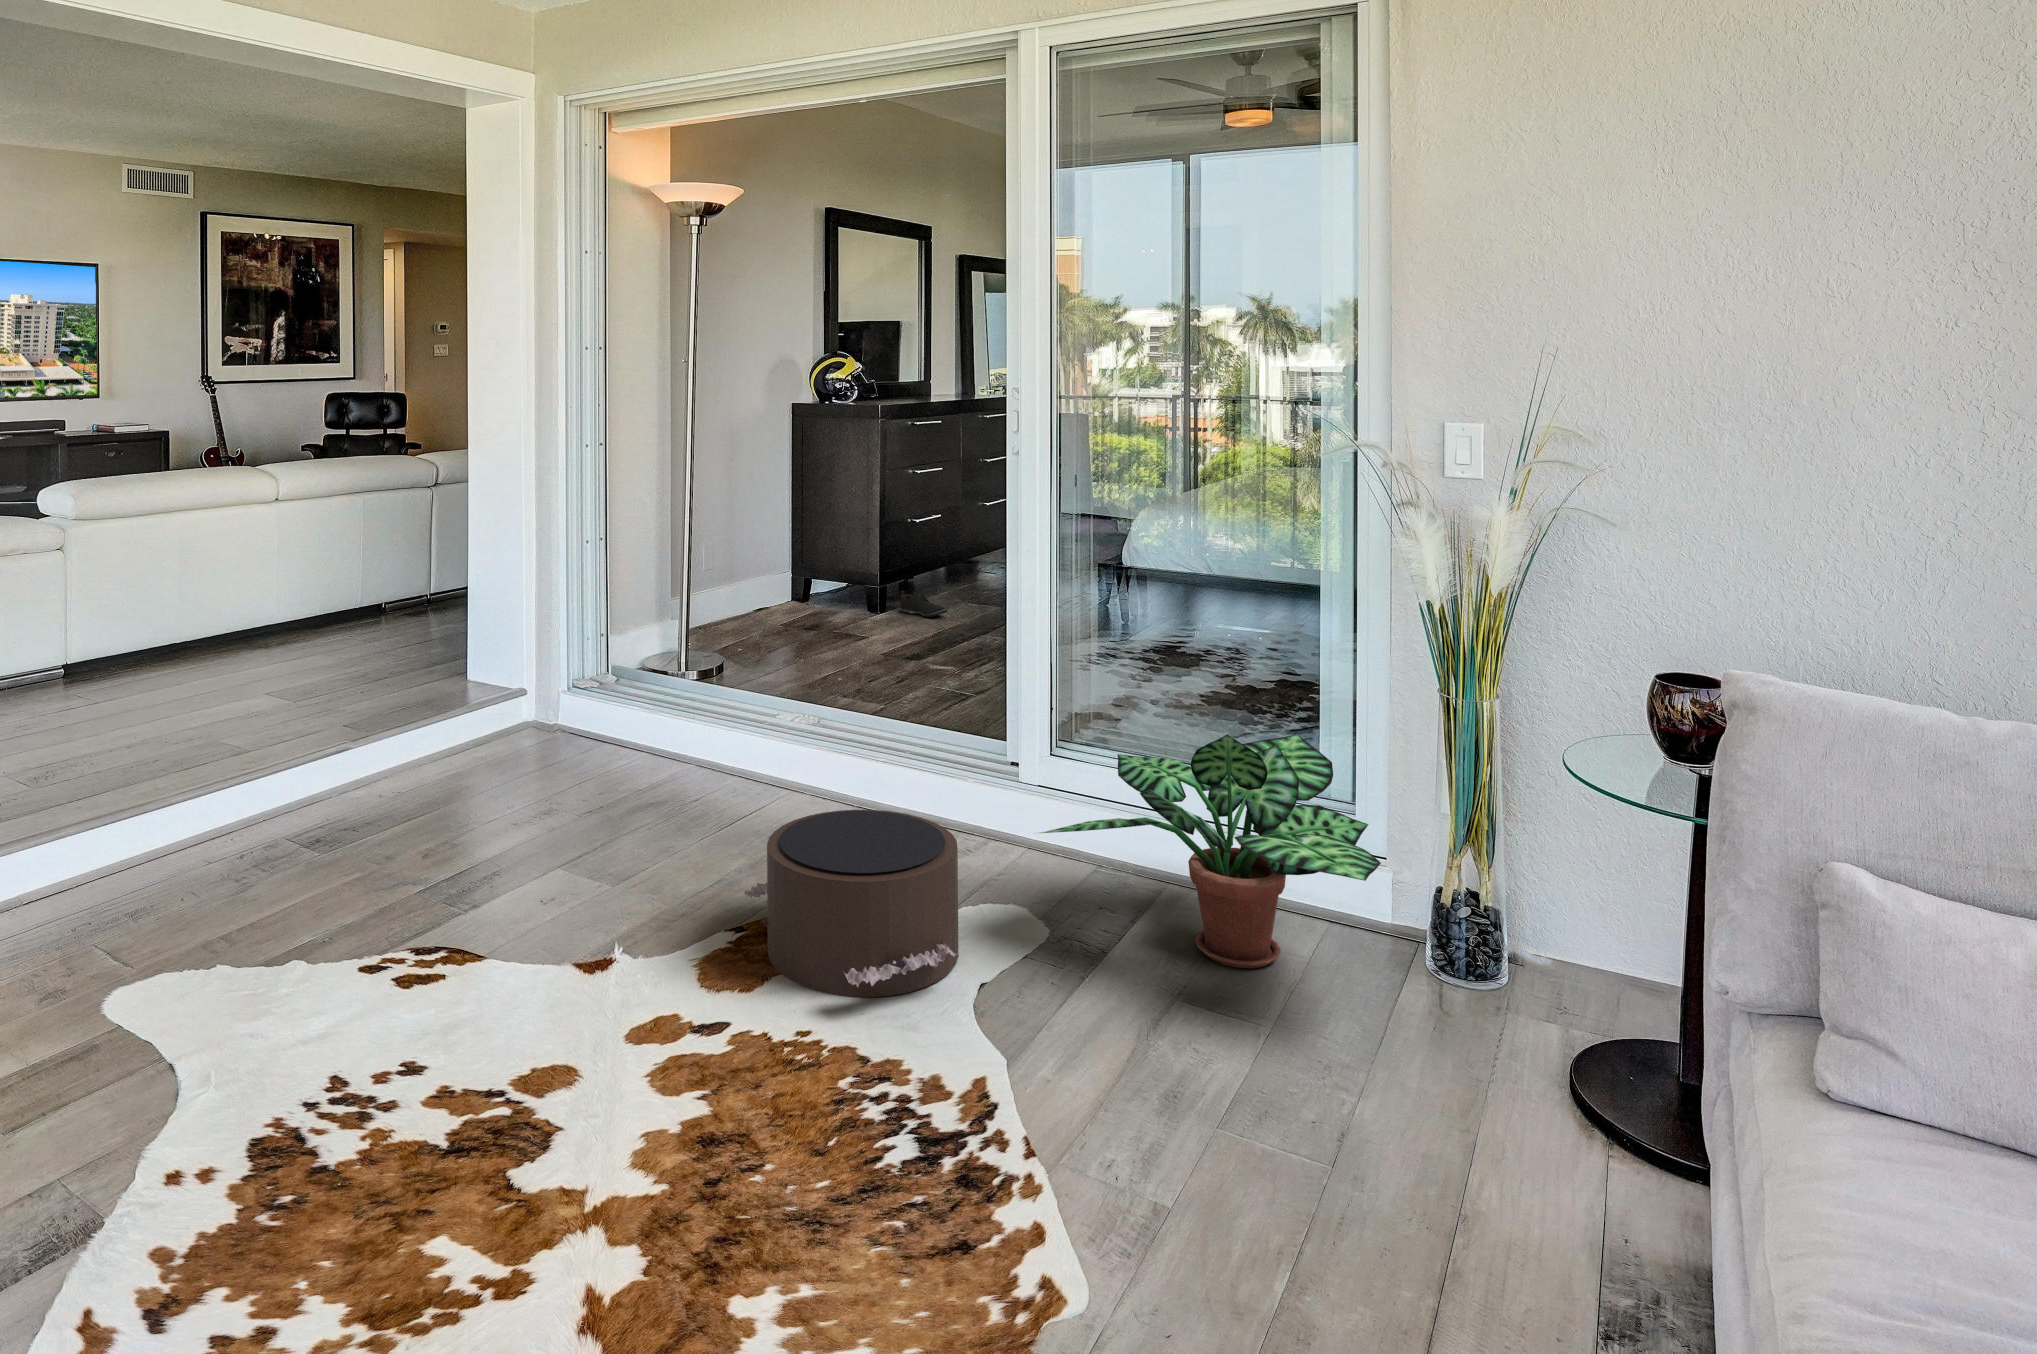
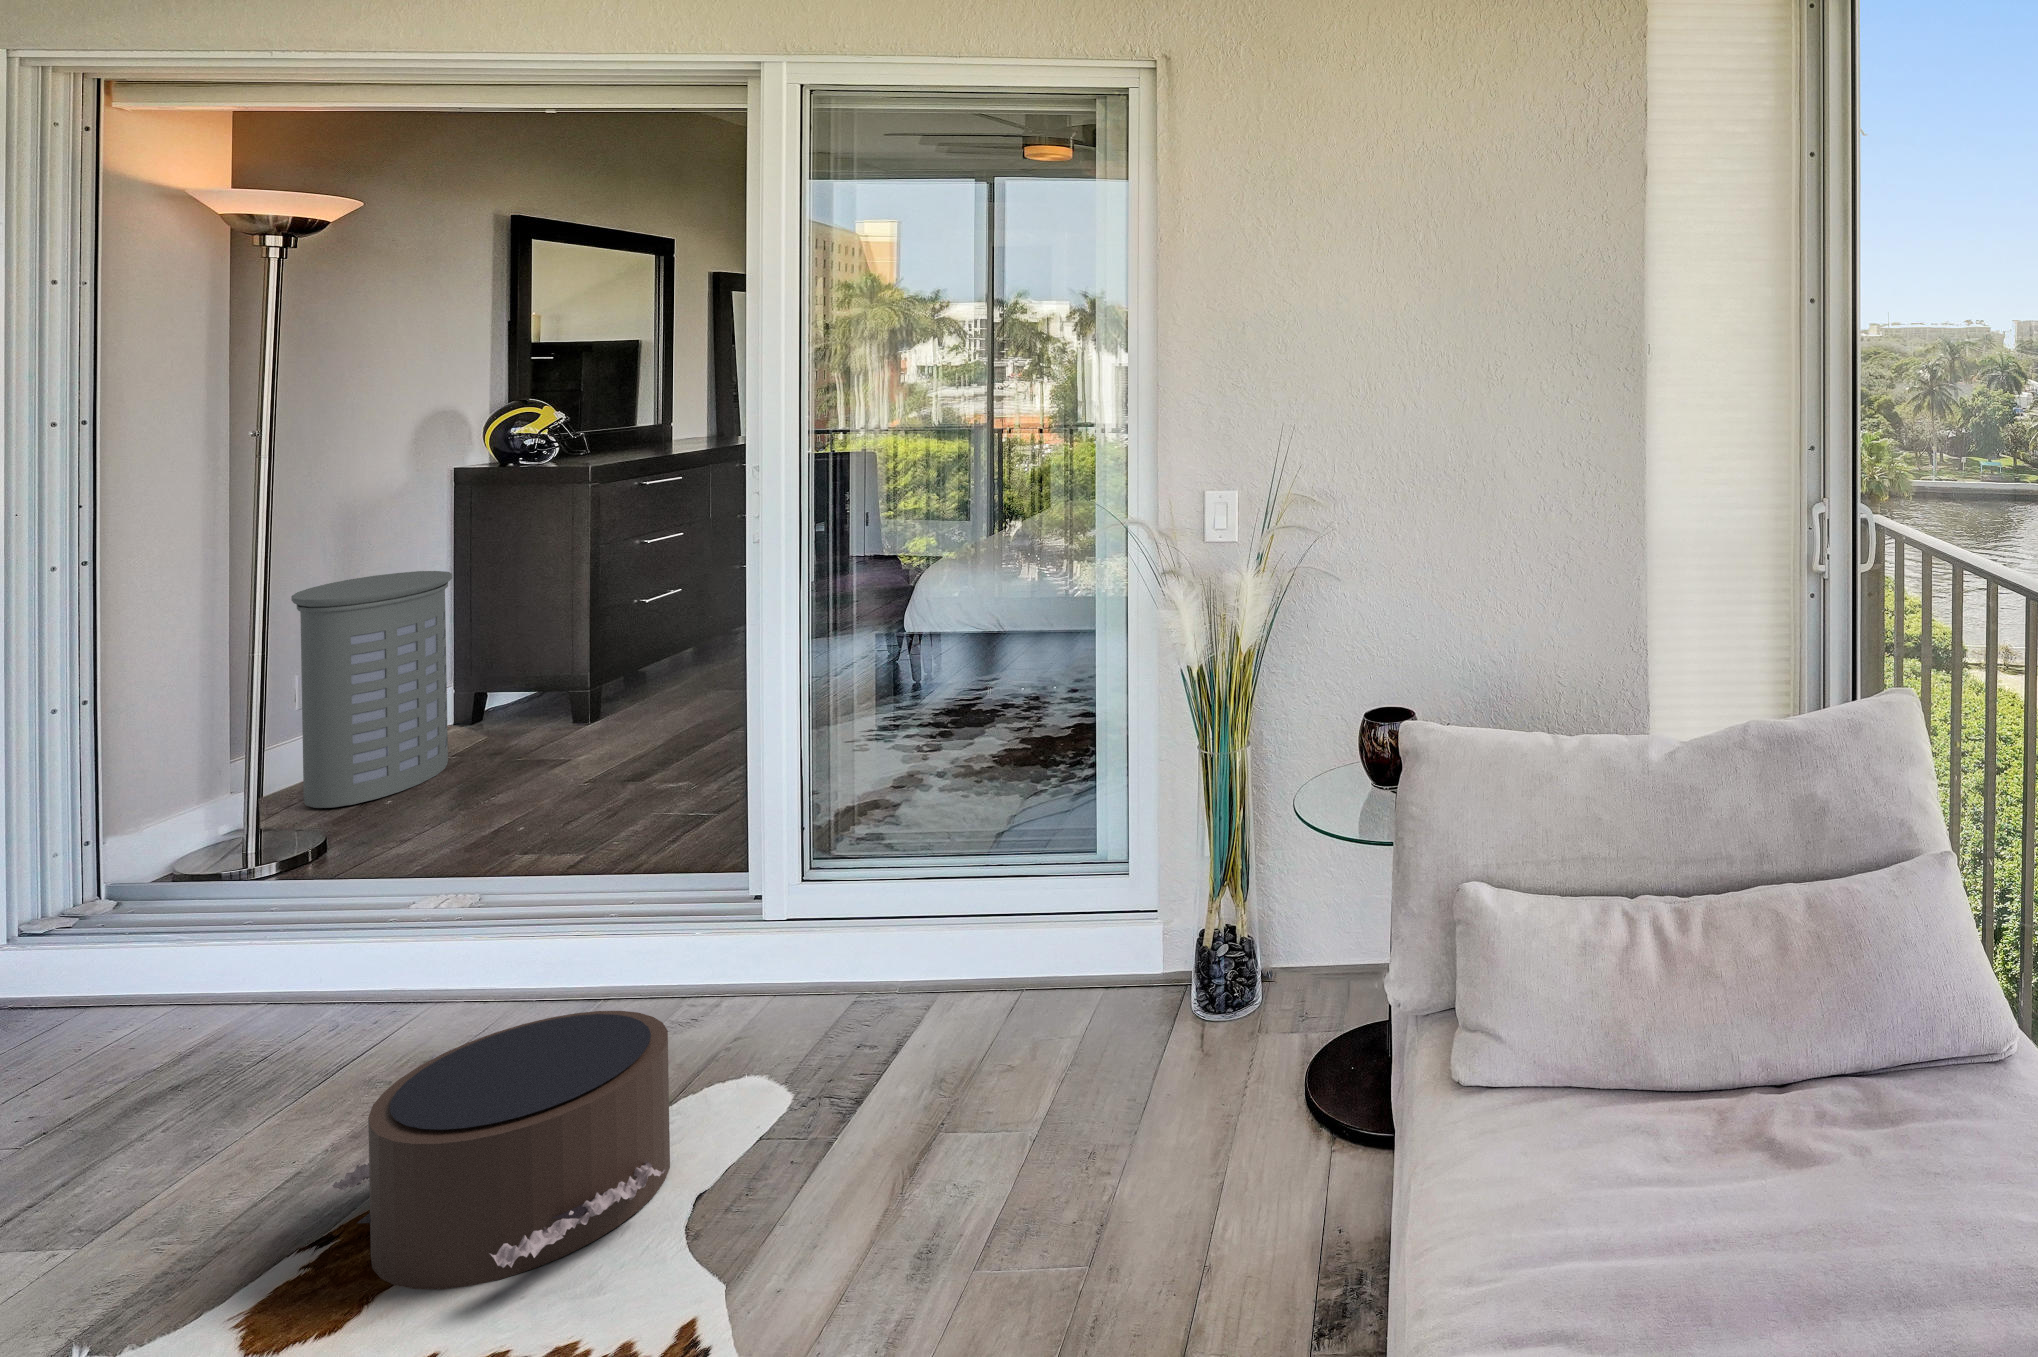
laundry hamper: none [703,479,793,645] -> present [291,571,452,808]
shoe: present [899,591,947,617] -> none [622,689,691,717]
potted plant: present [1040,734,1381,968] -> none [772,807,1146,1071]

